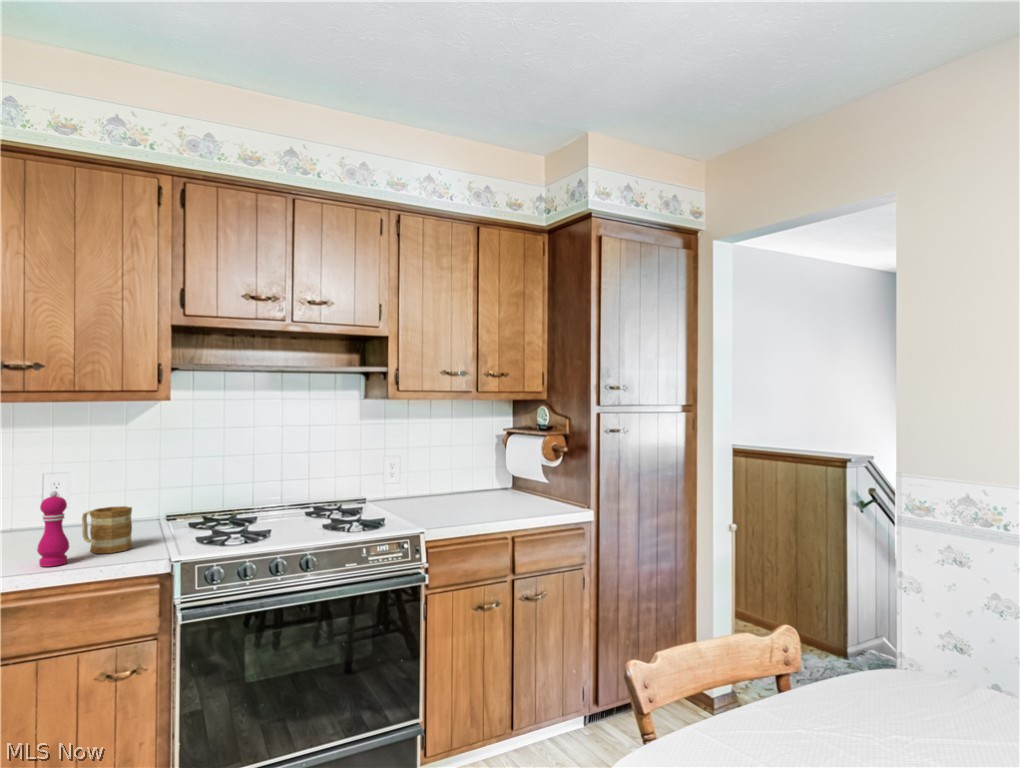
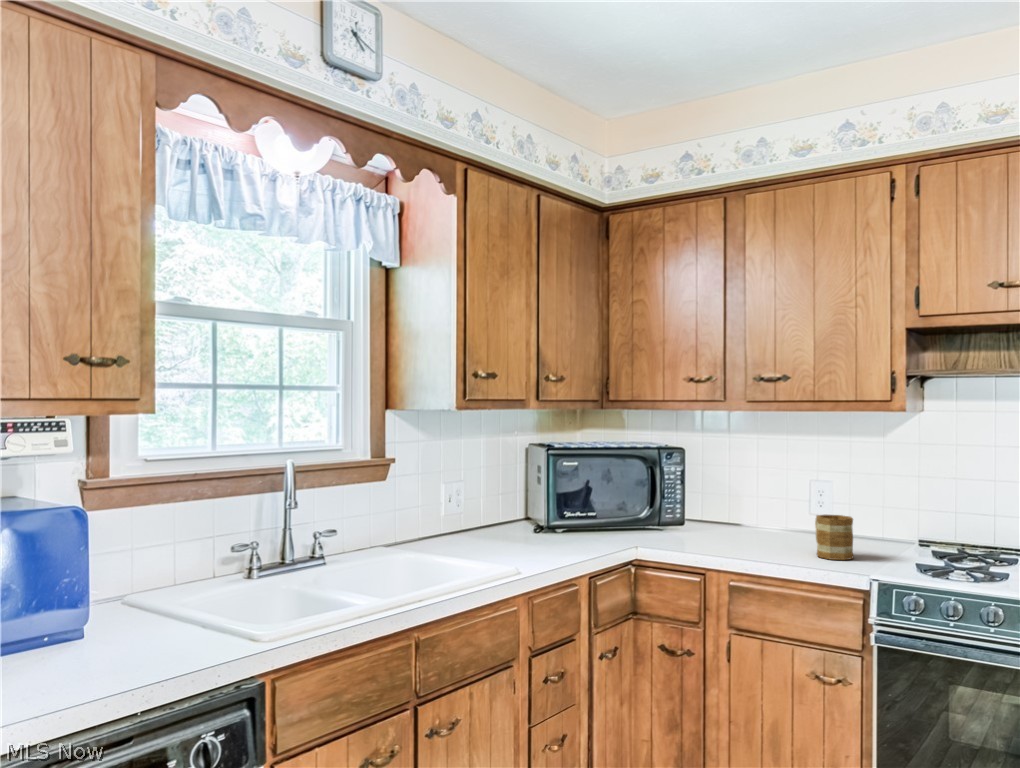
pepper mill: present [37,491,69,567] -> none [765,491,790,559]

